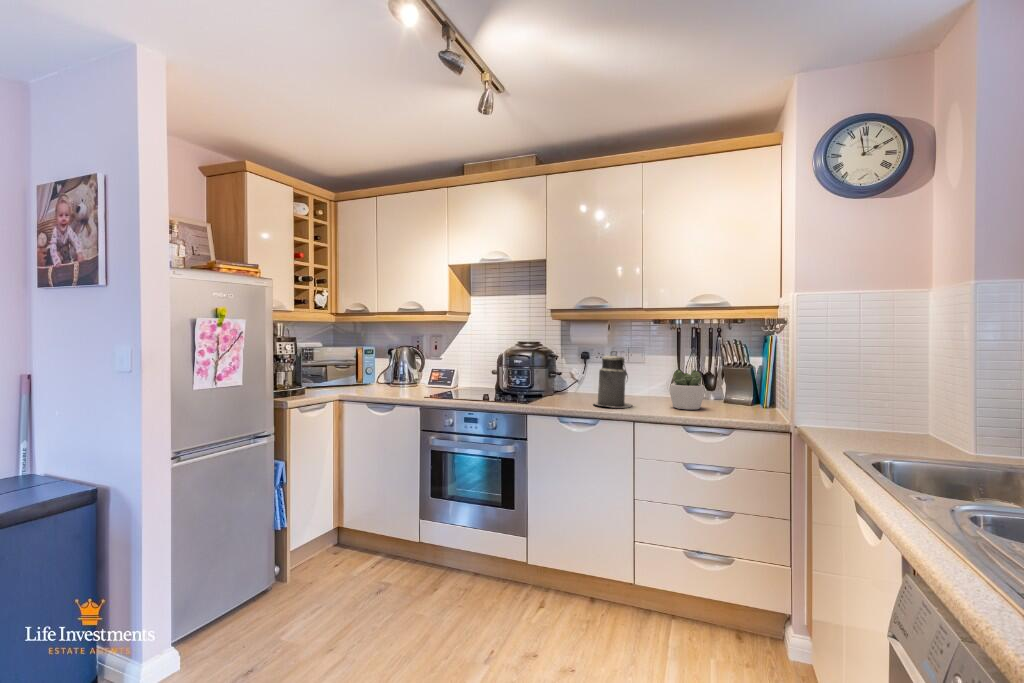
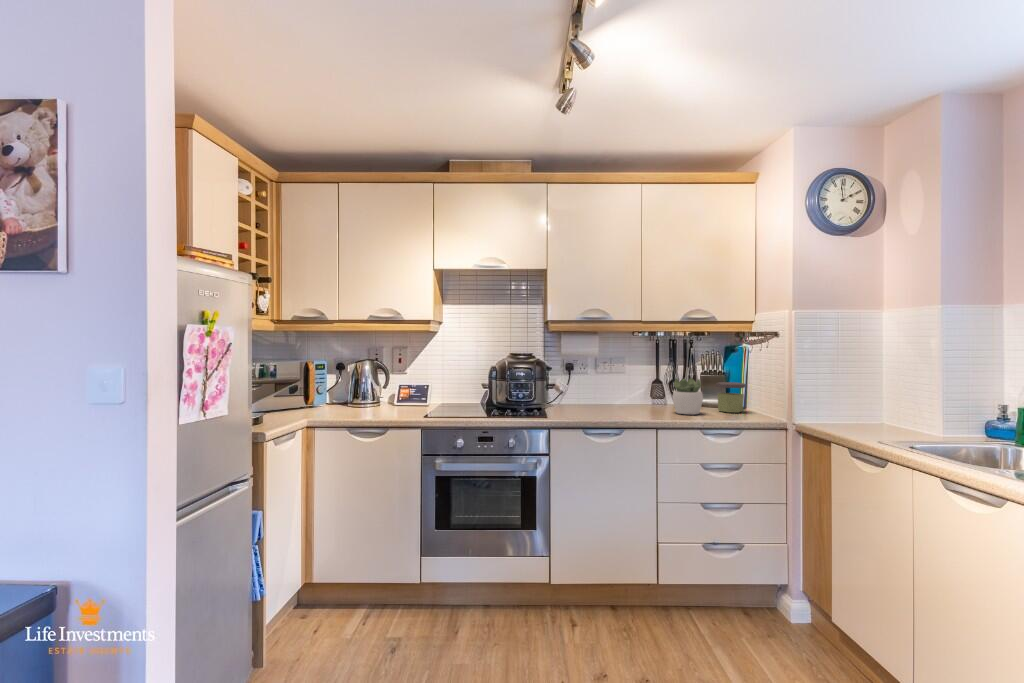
canister: present [594,351,632,408] -> none [604,361,642,416]
jar: none [726,376,761,410] -> present [716,382,746,413]

